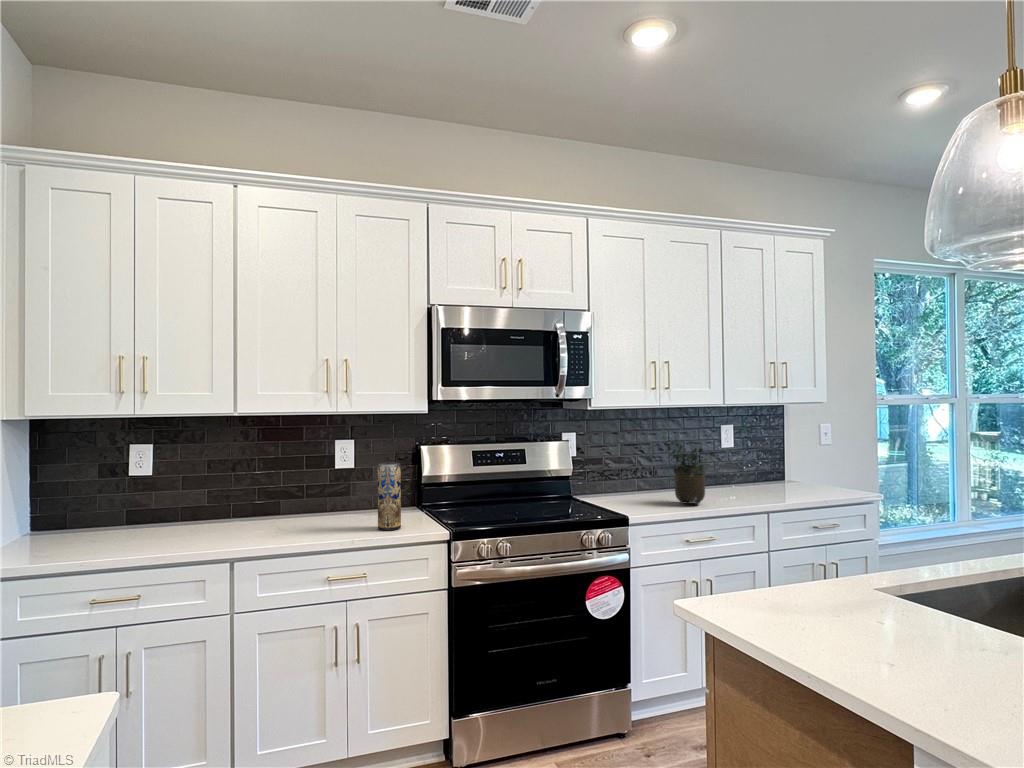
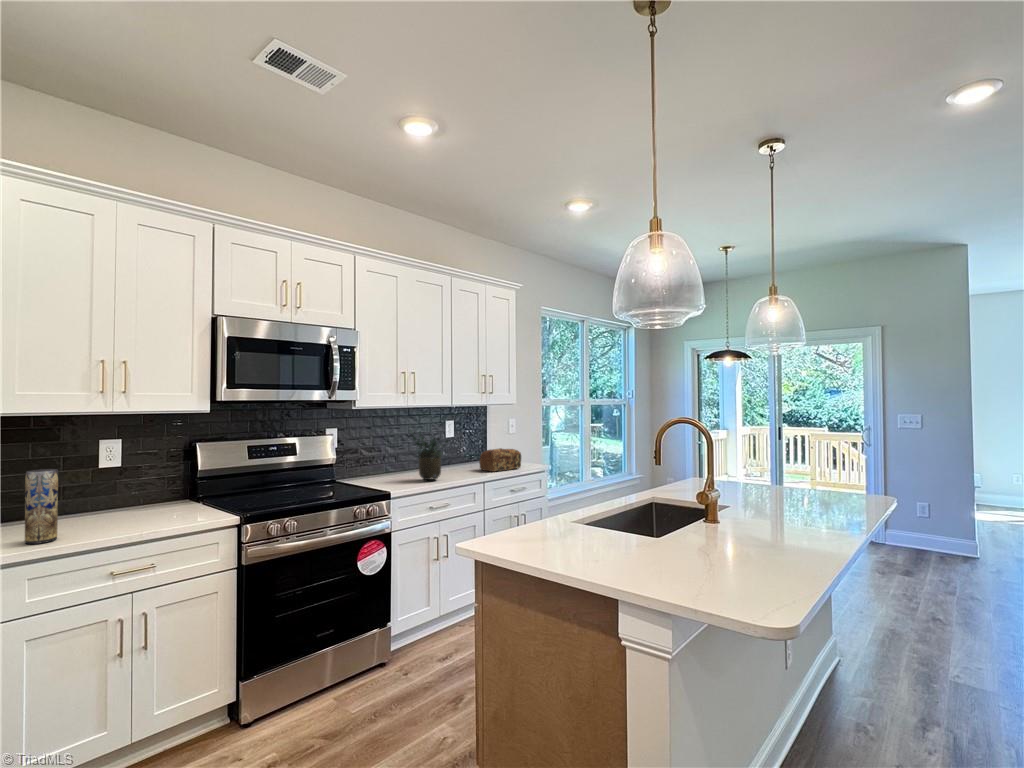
vase: present [378,462,401,530] -> present [25,469,58,544]
bread loaf: none [766,466,832,498] -> present [479,448,521,472]

